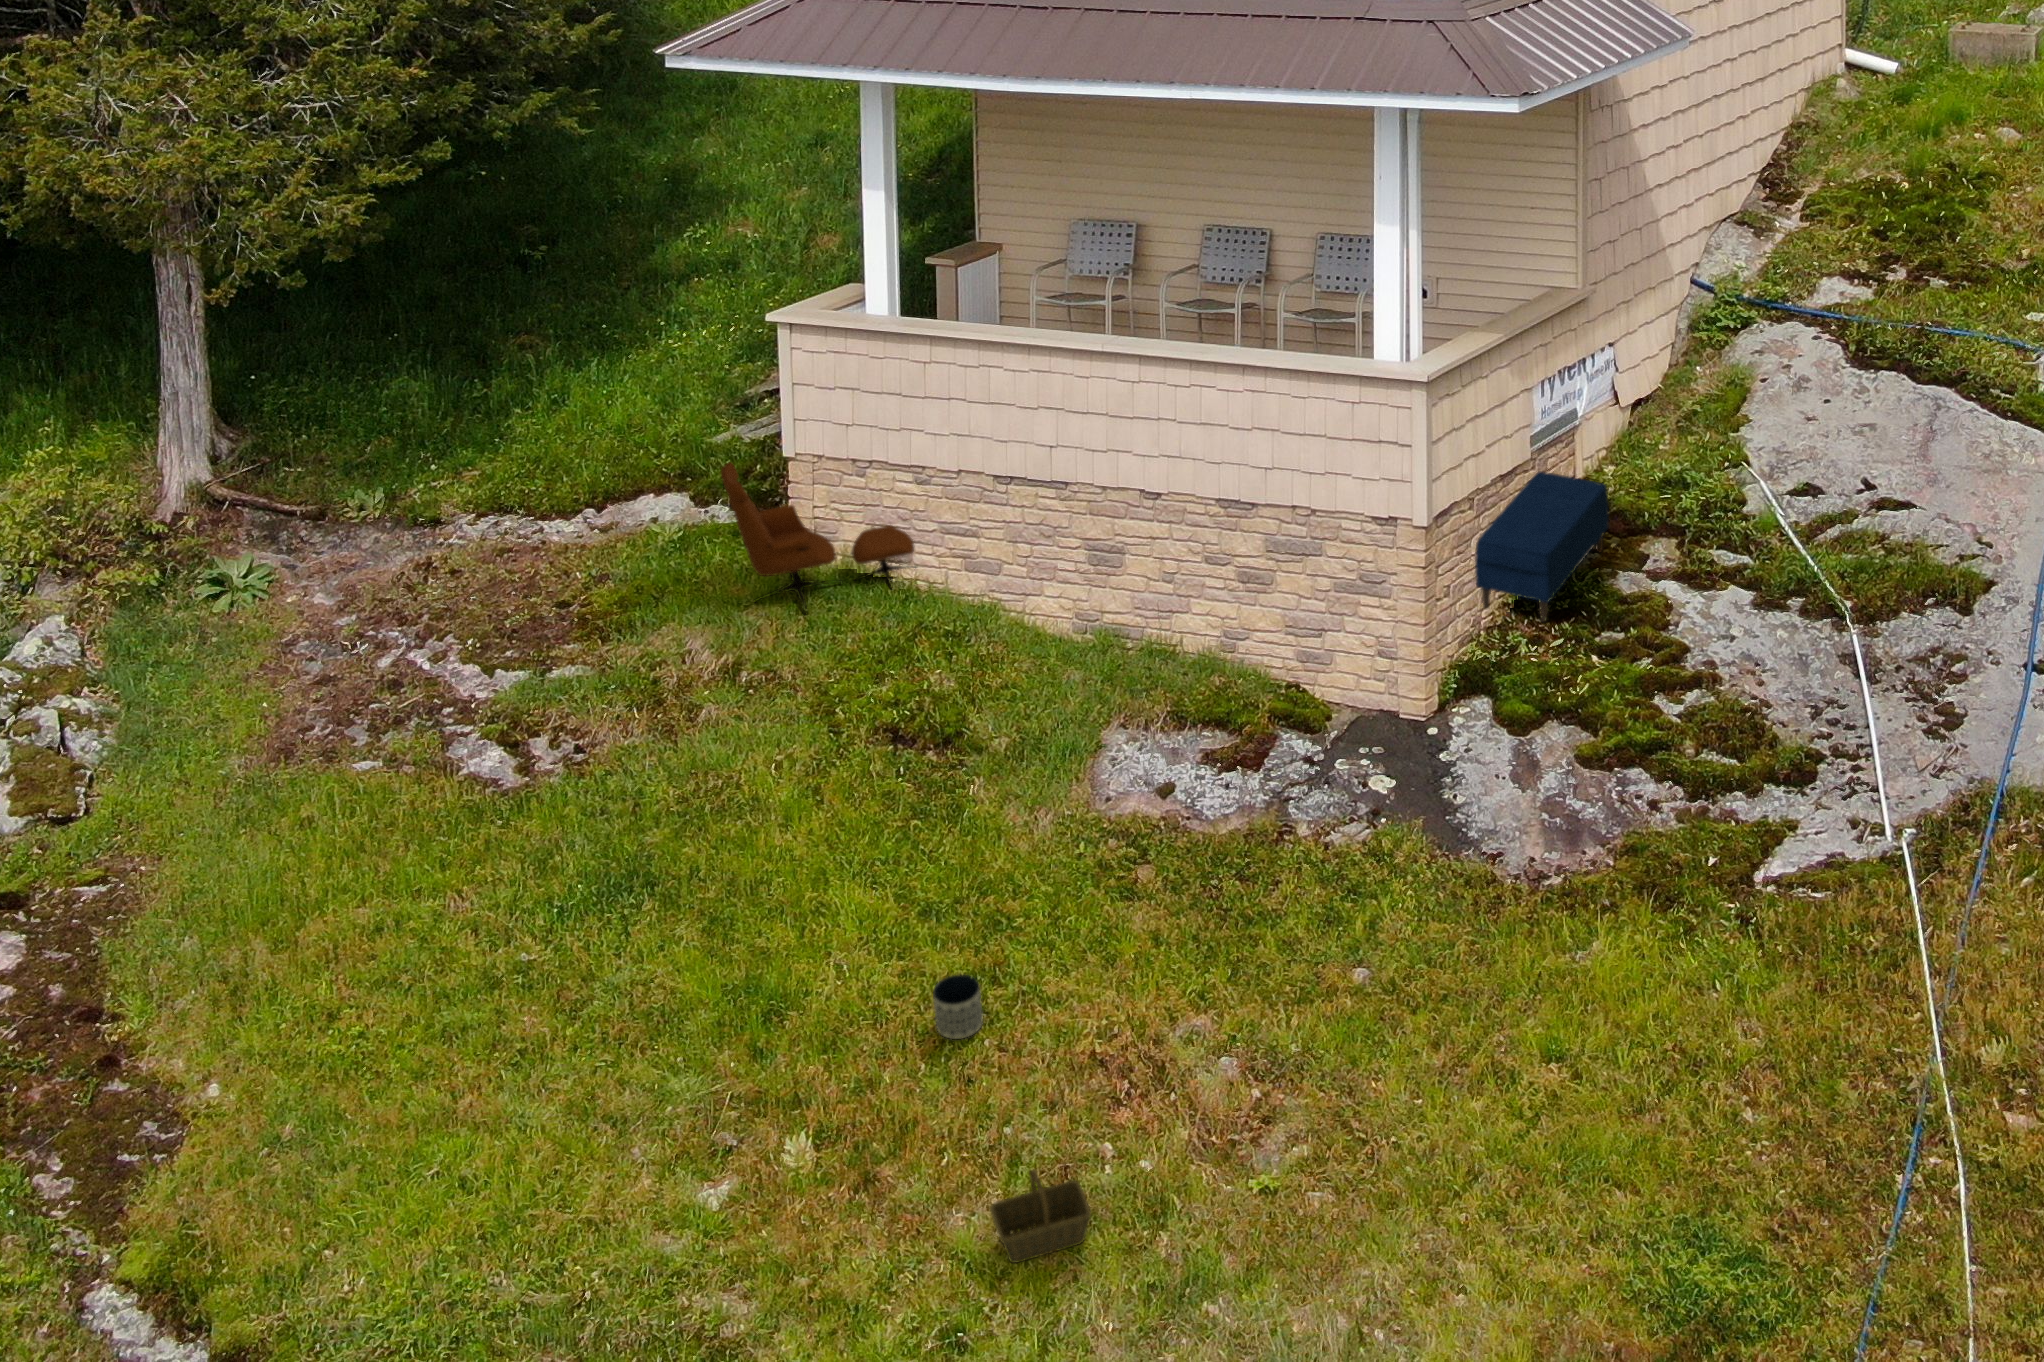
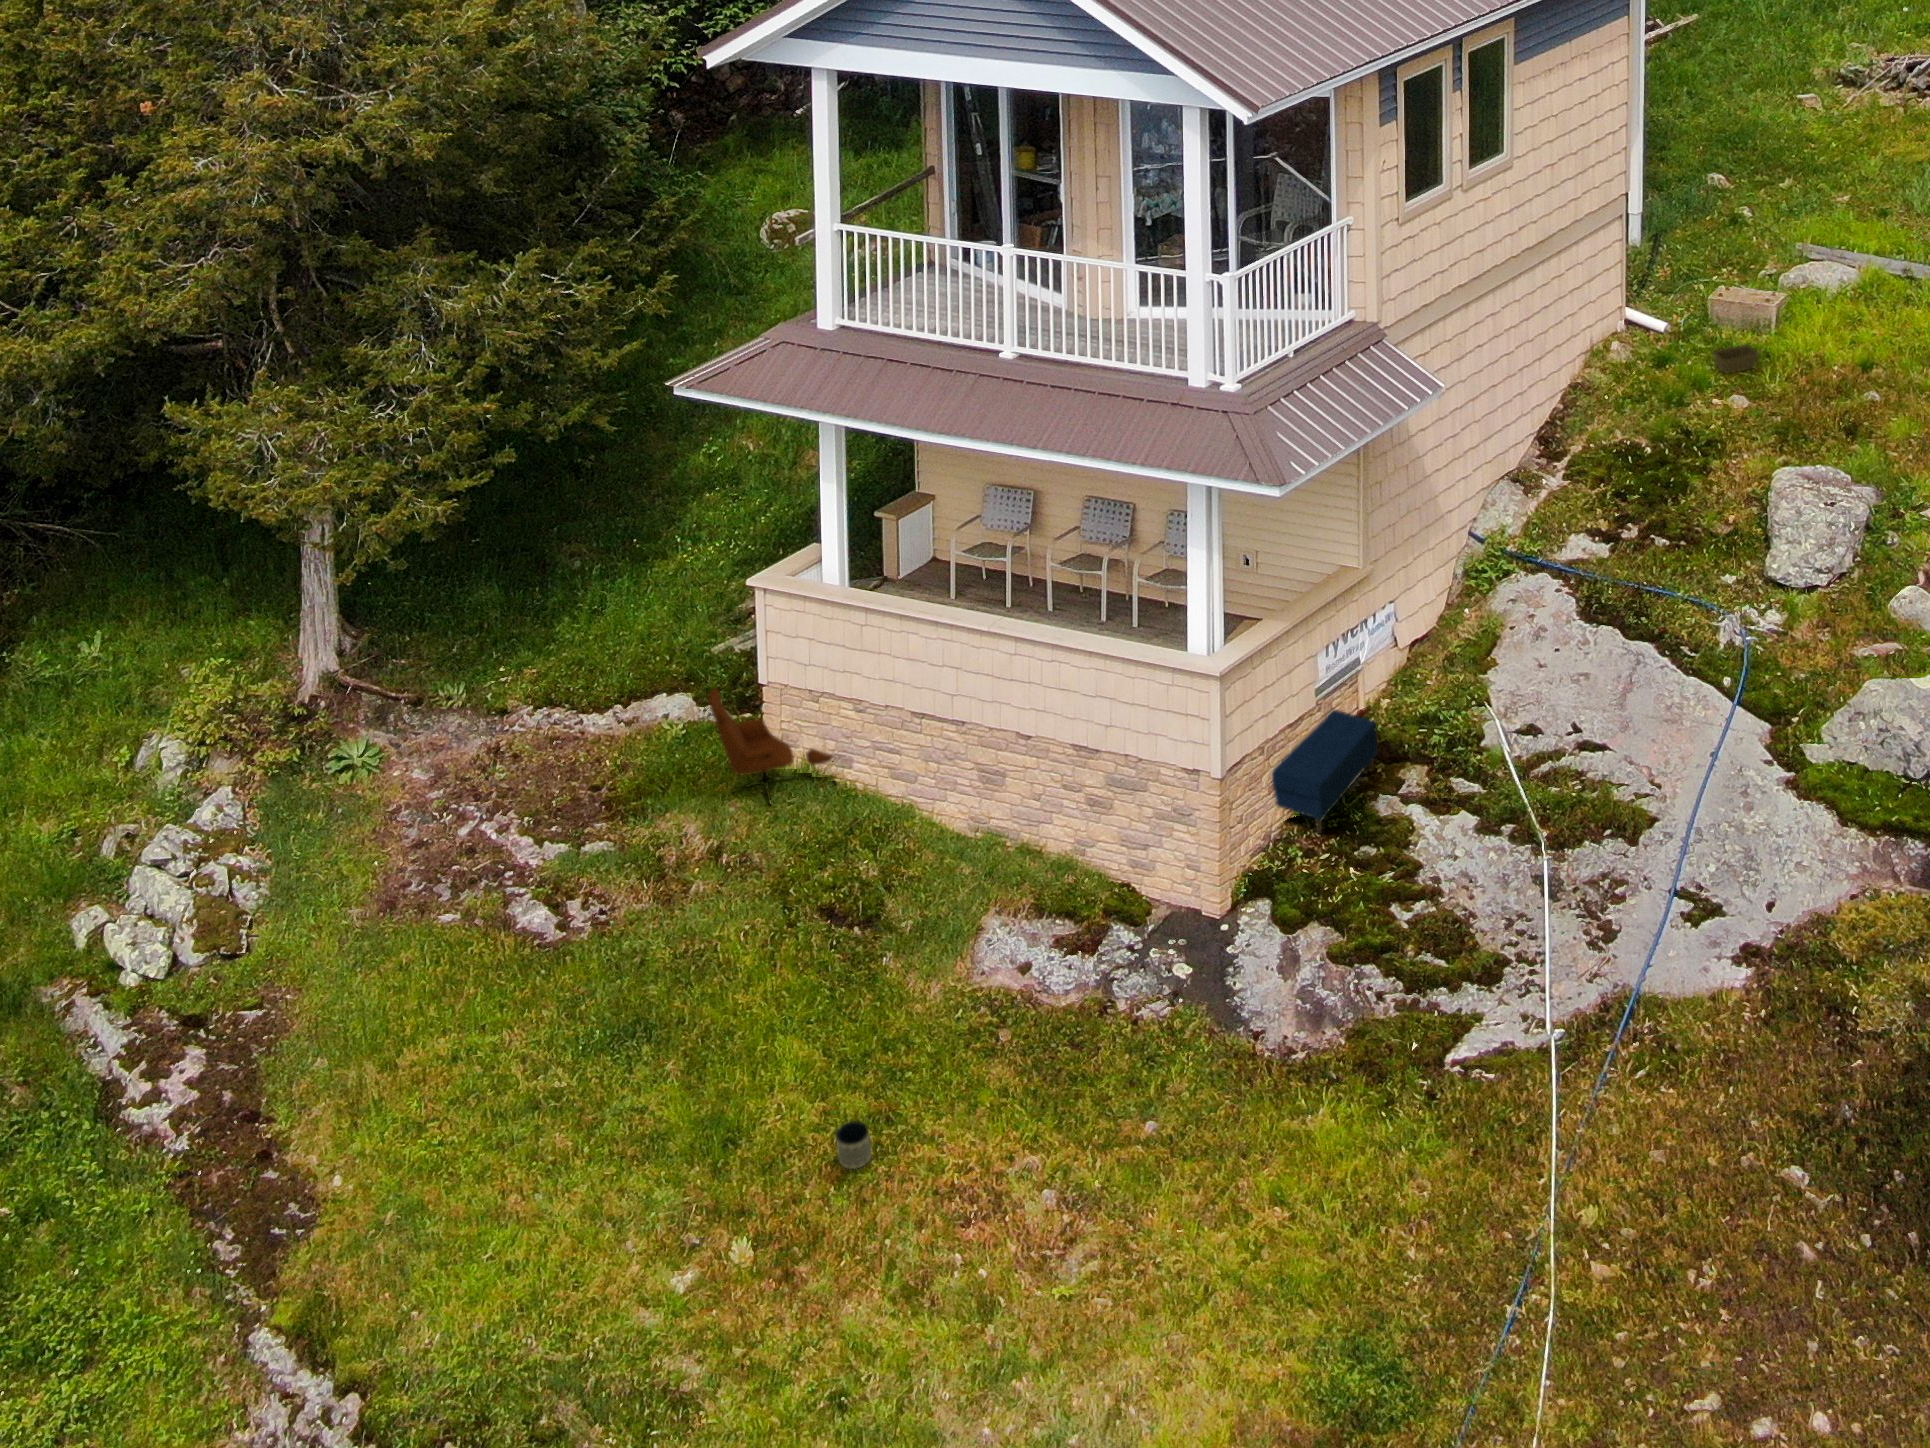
basket: present [990,1170,1091,1263] -> present [1713,337,1759,374]

